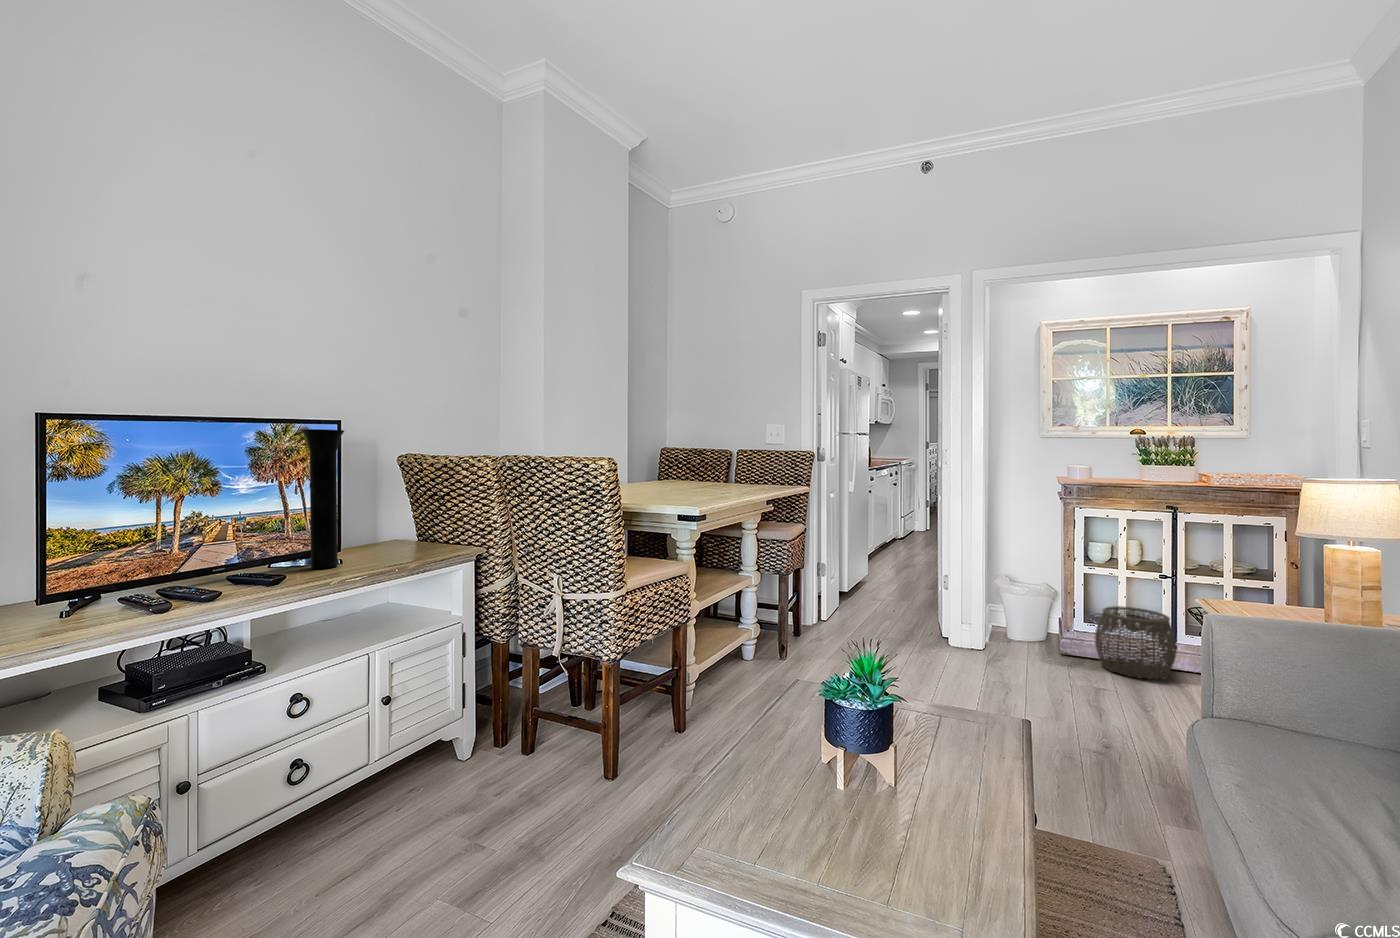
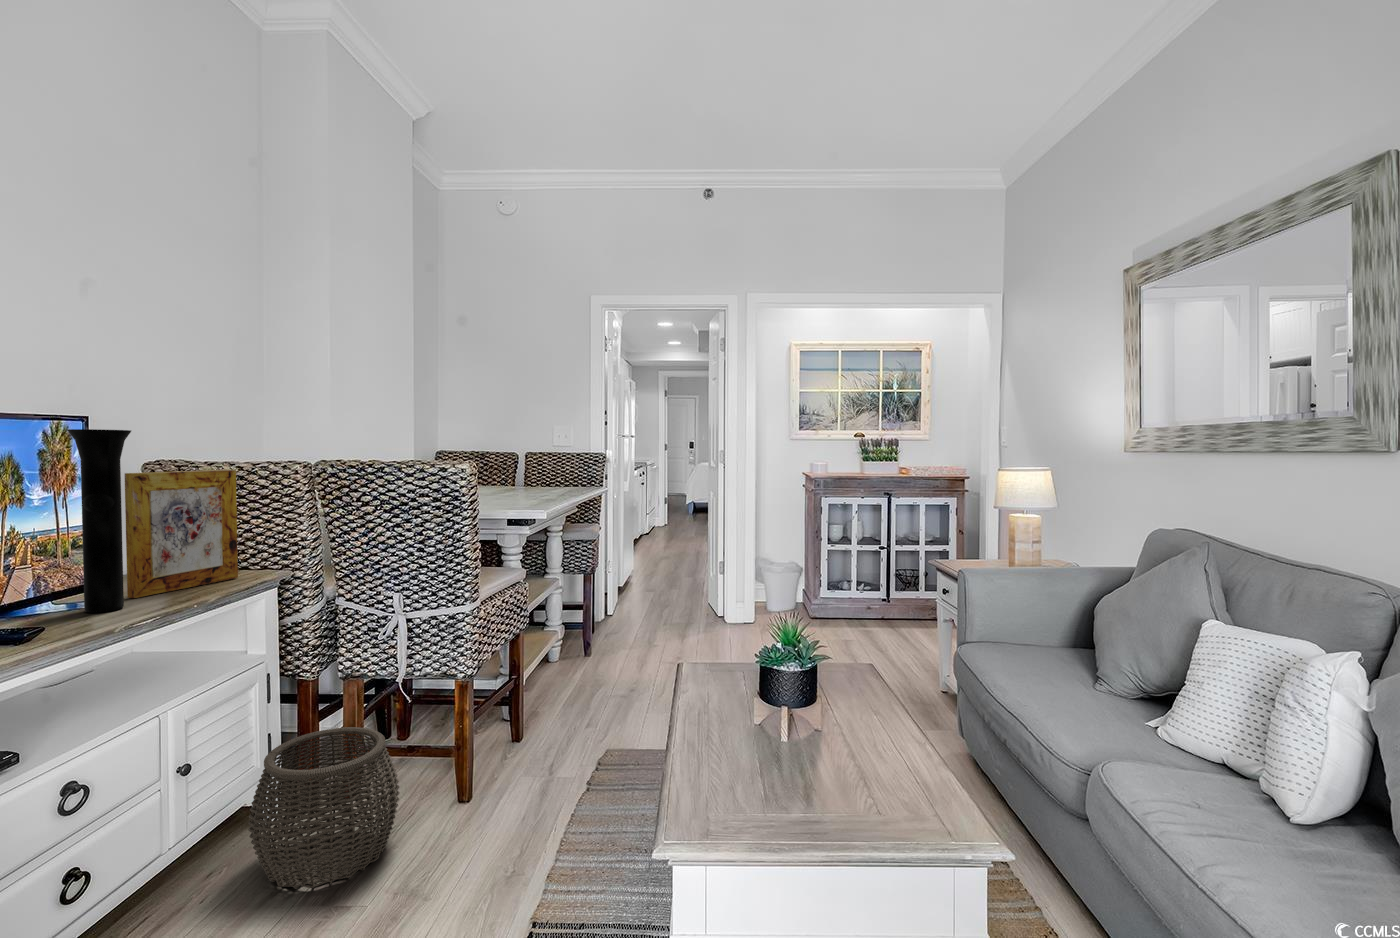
picture frame: none [353,463,442,560] -> present [125,470,238,598]
woven basket: present [1095,606,1177,679] -> present [248,727,400,889]

